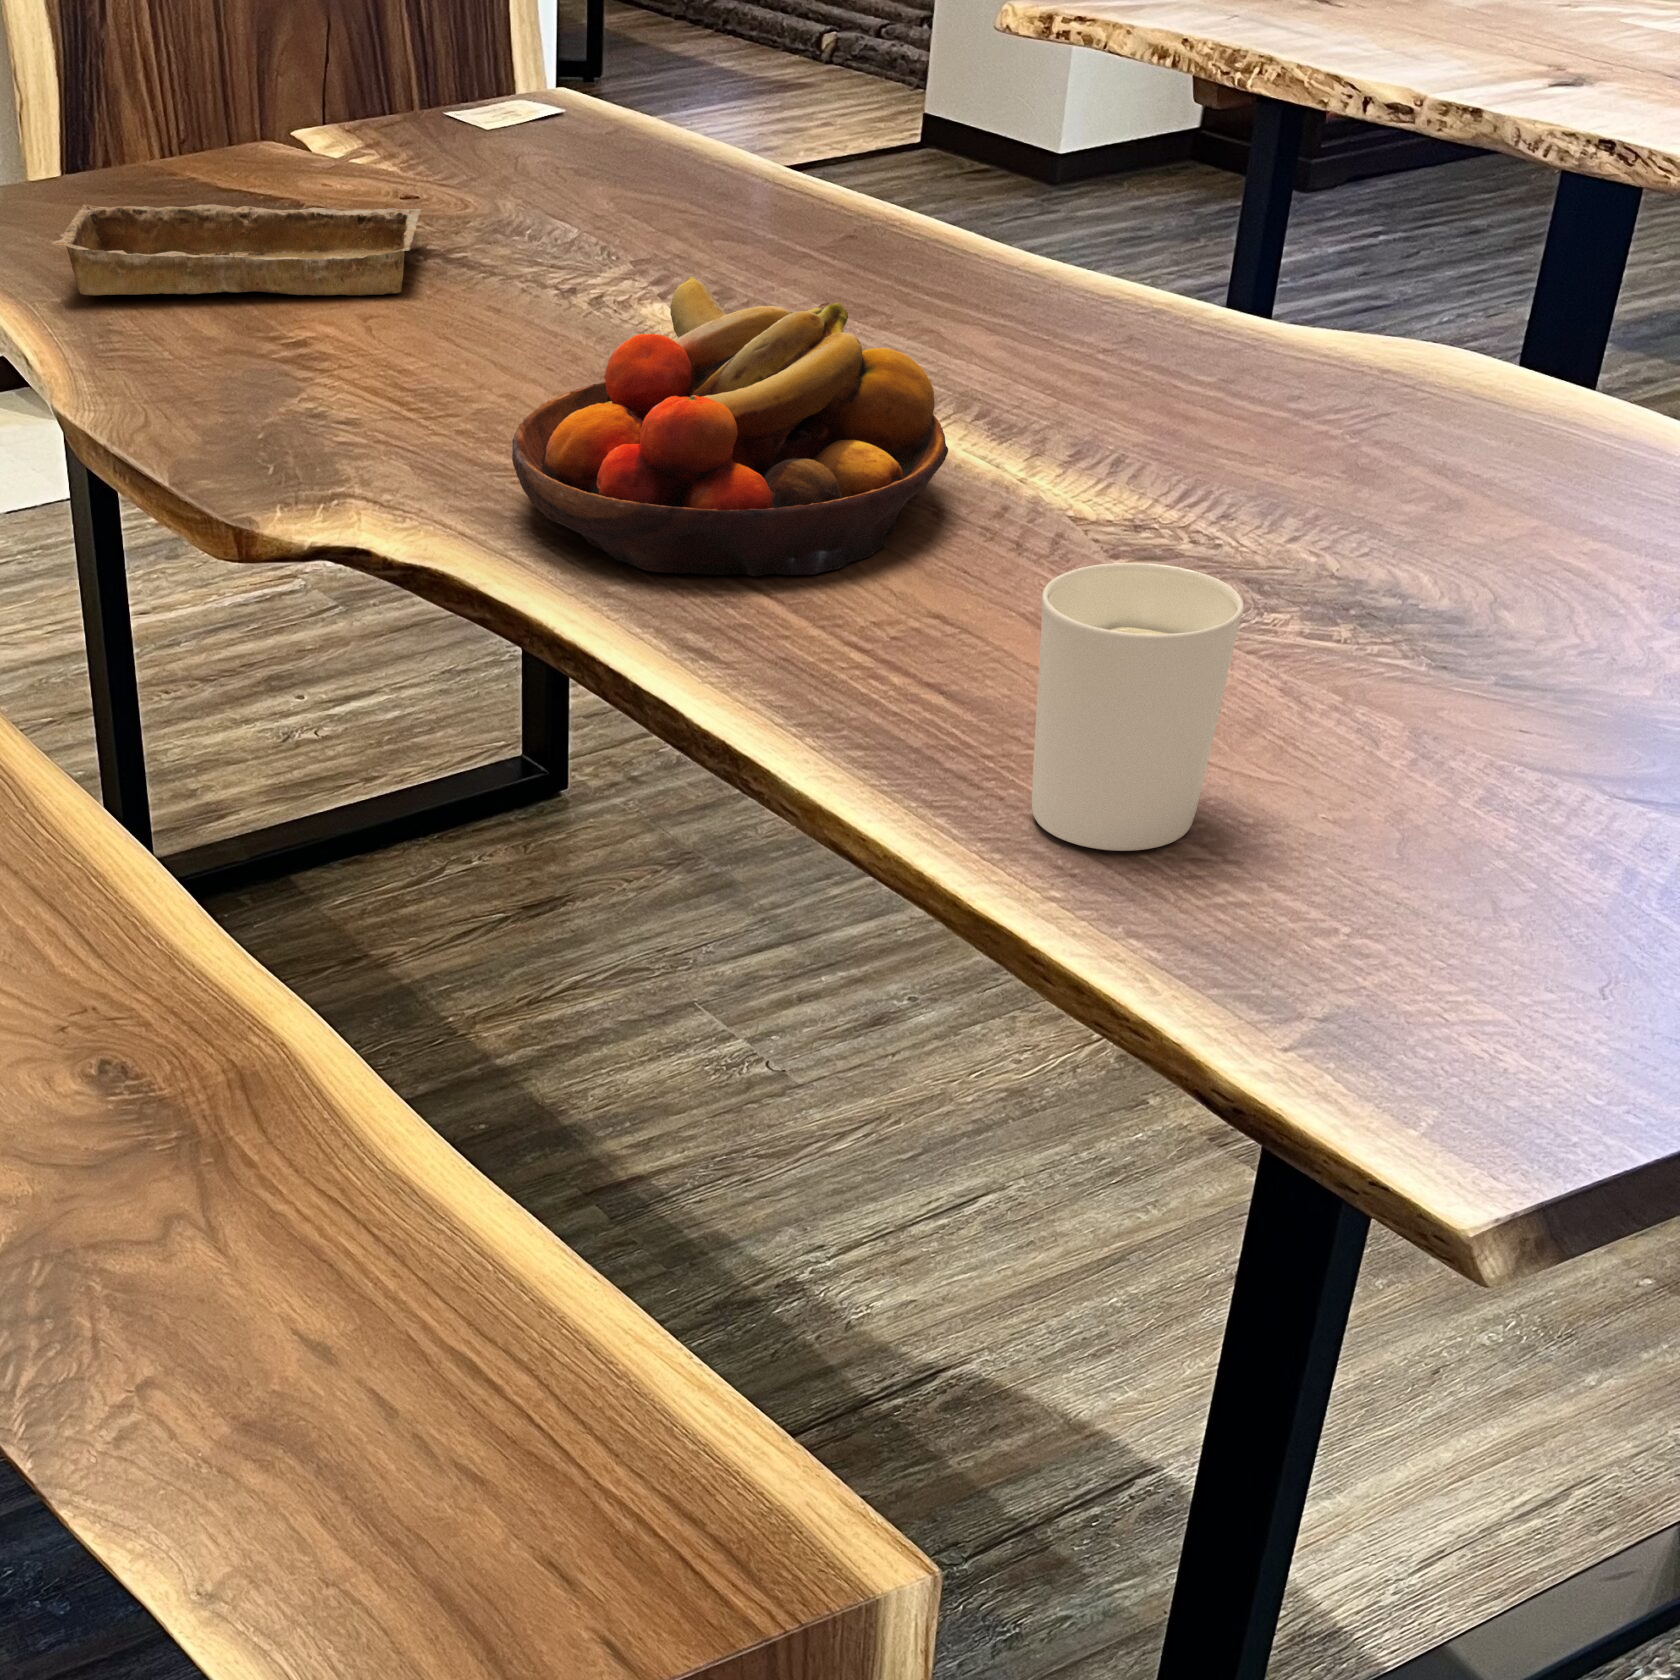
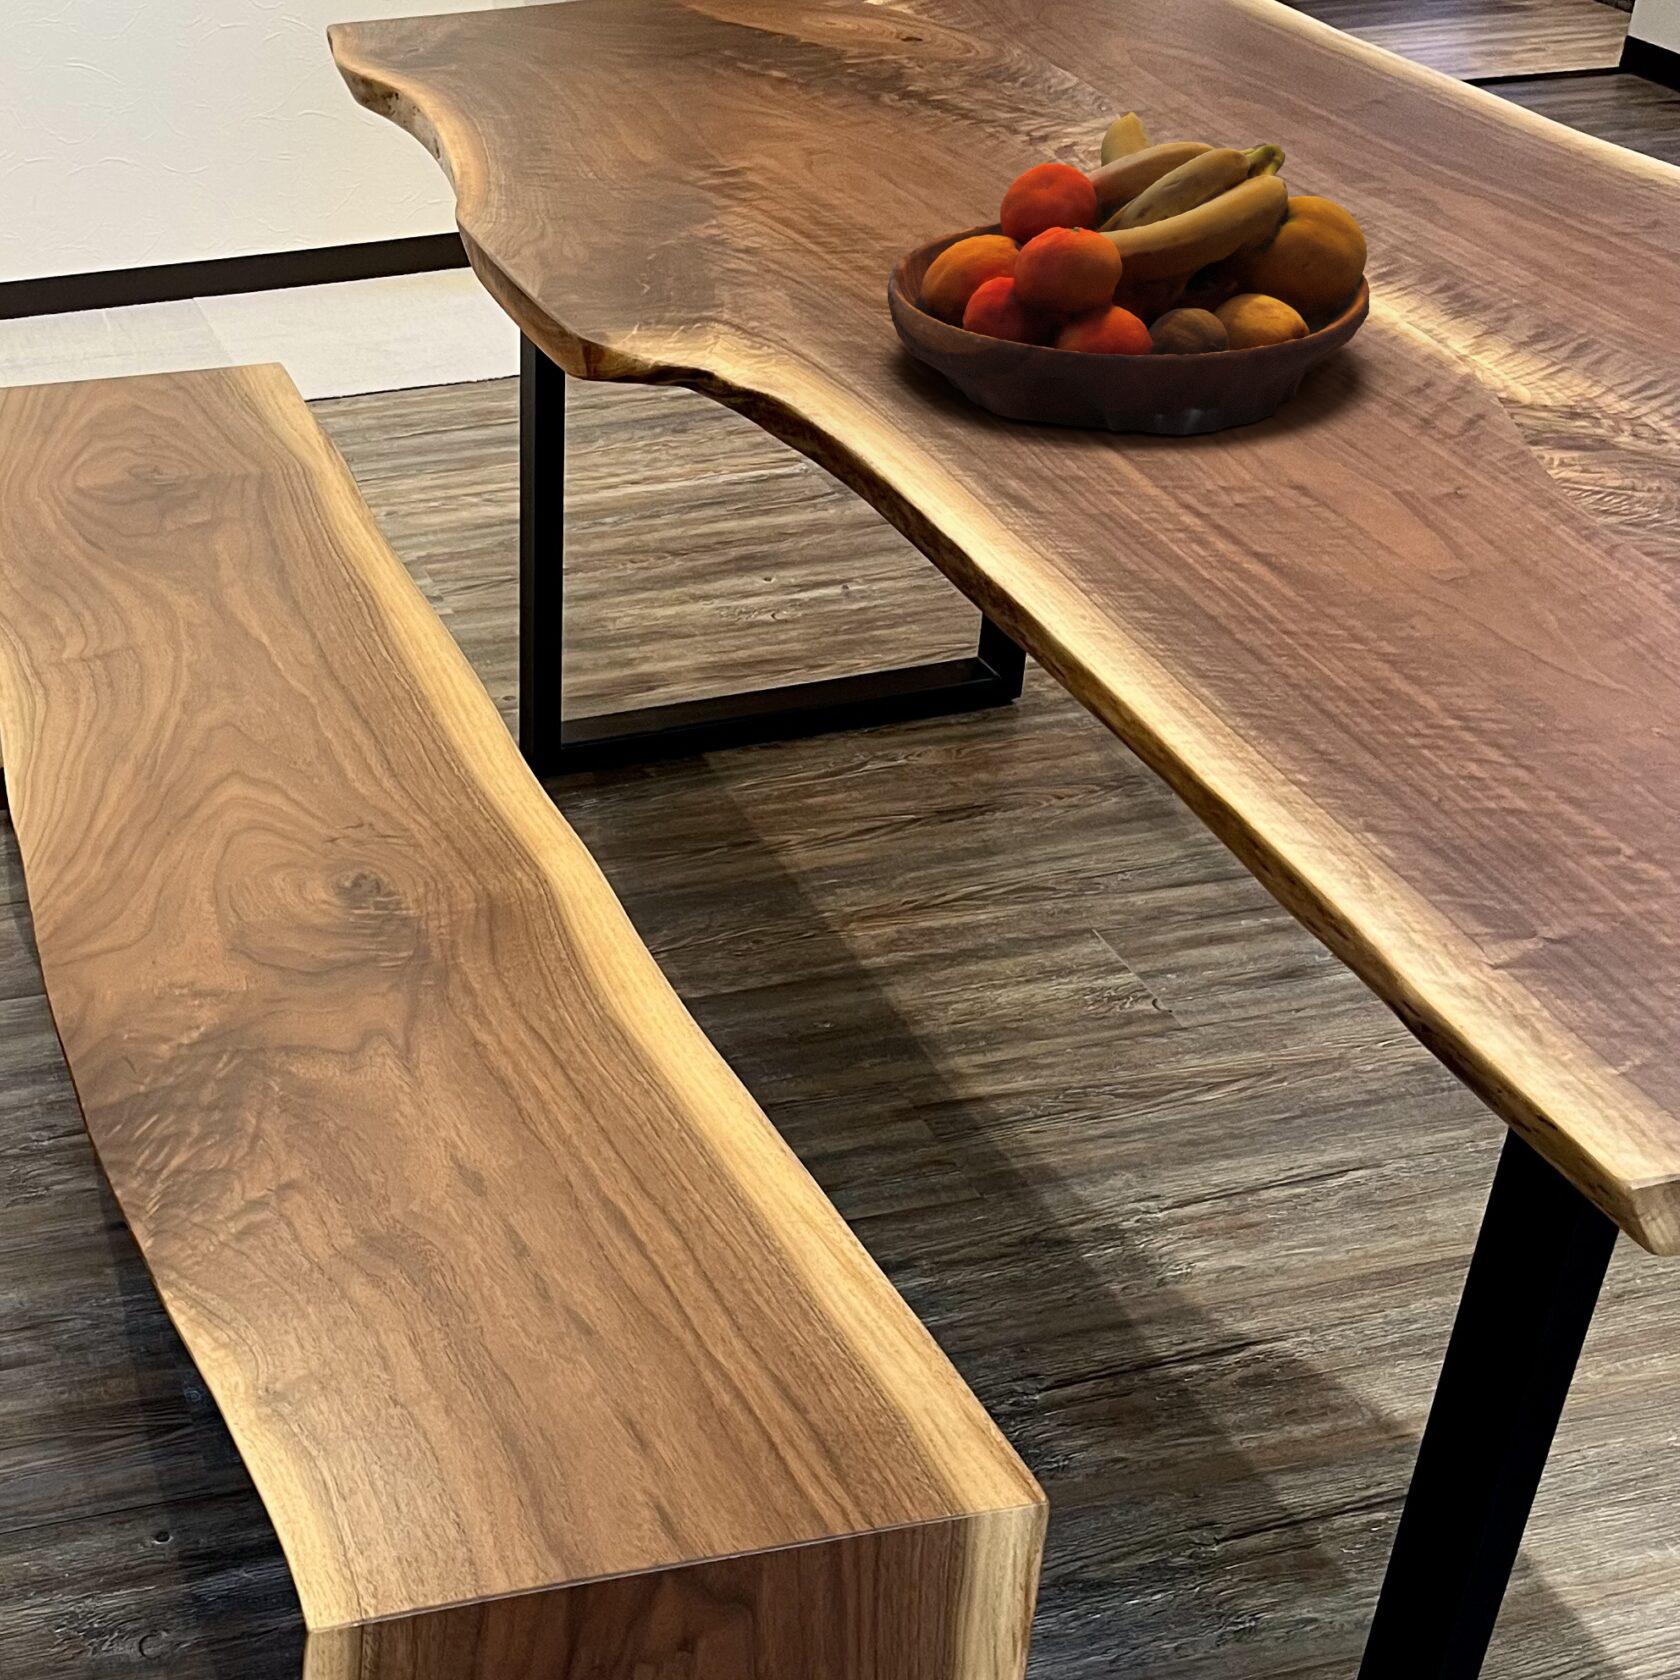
tray: present [52,204,422,295] -> none [512,22,914,131]
candle holder: present [1032,563,1244,851] -> none [1316,418,1578,743]

